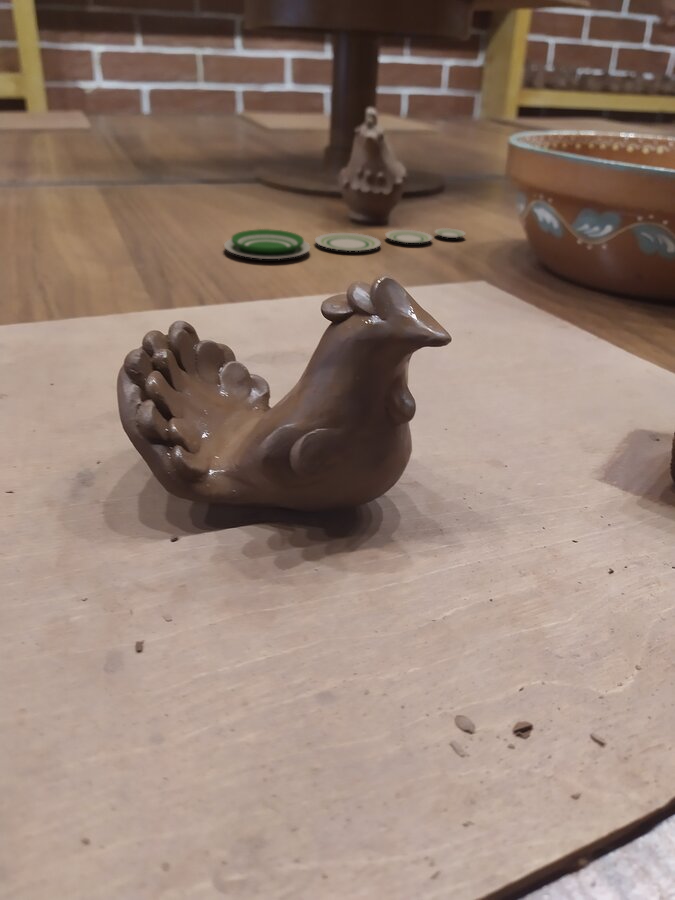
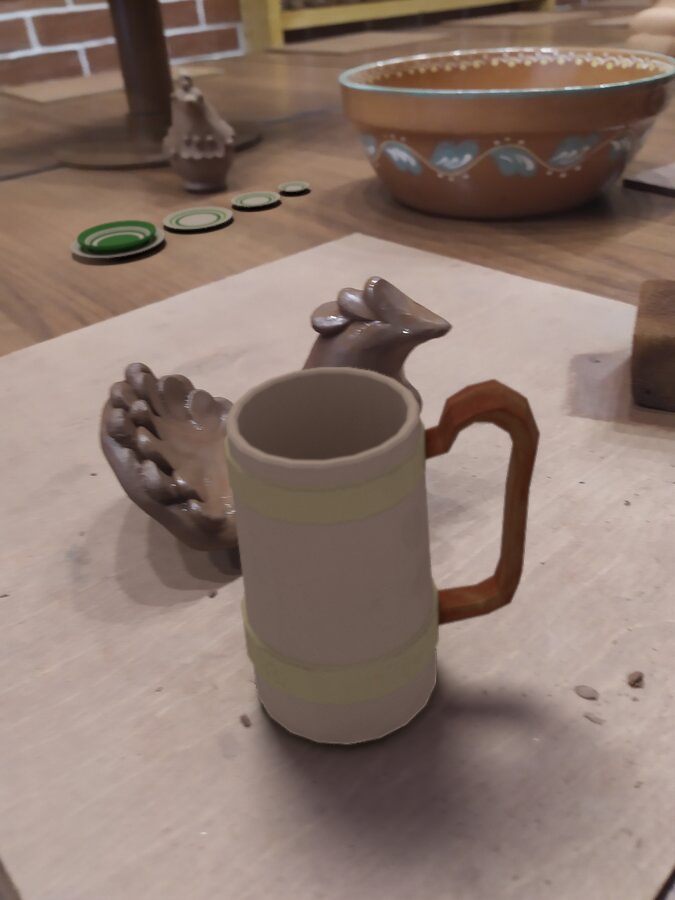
mug: none [146,326,442,692] -> present [224,367,540,745]

